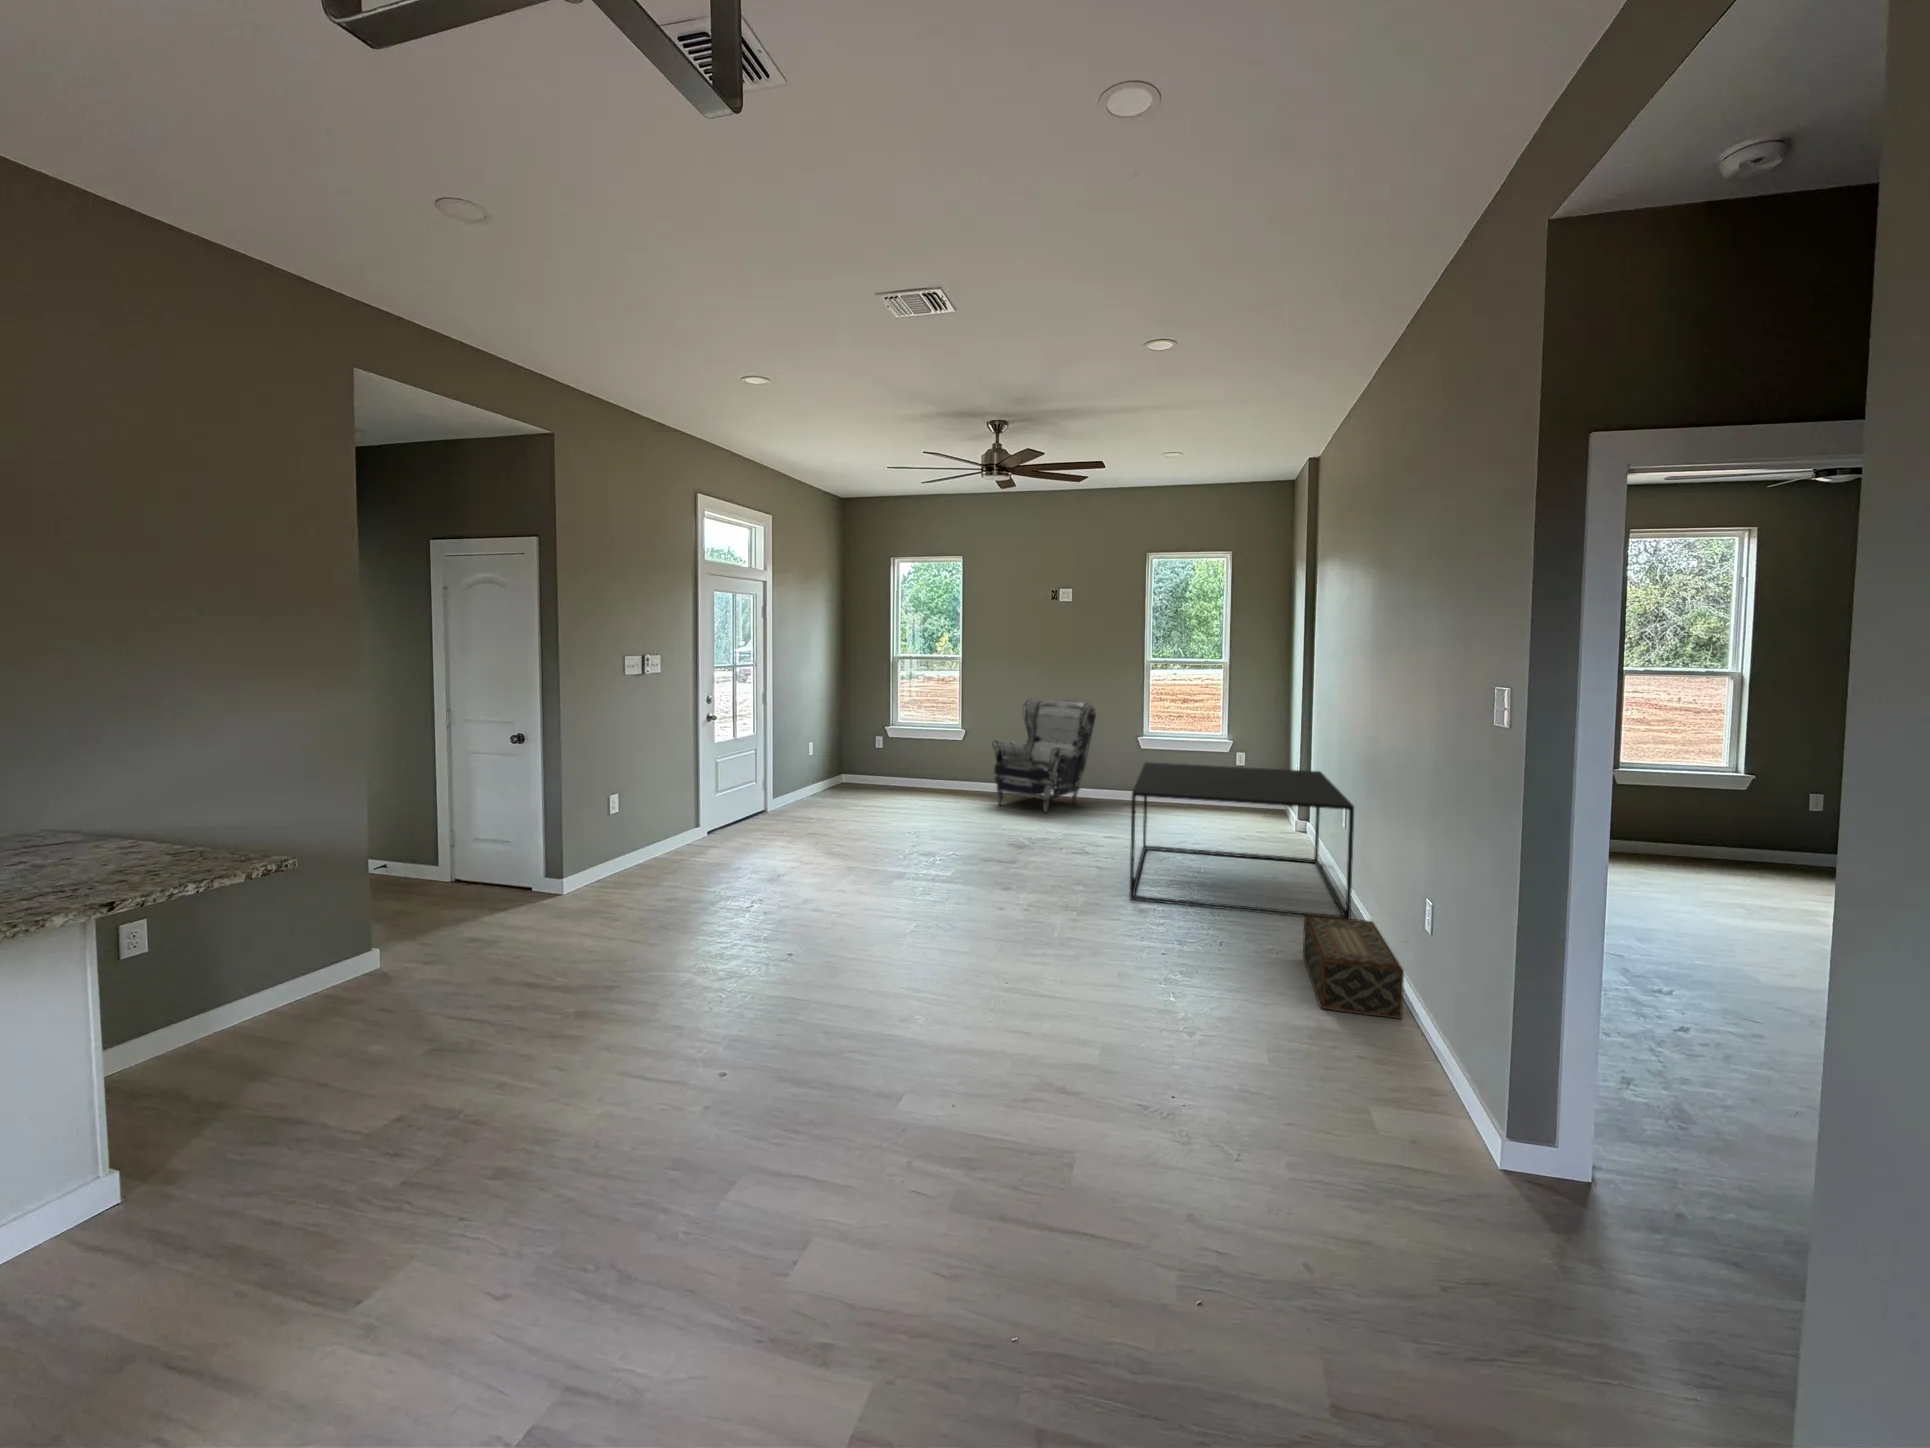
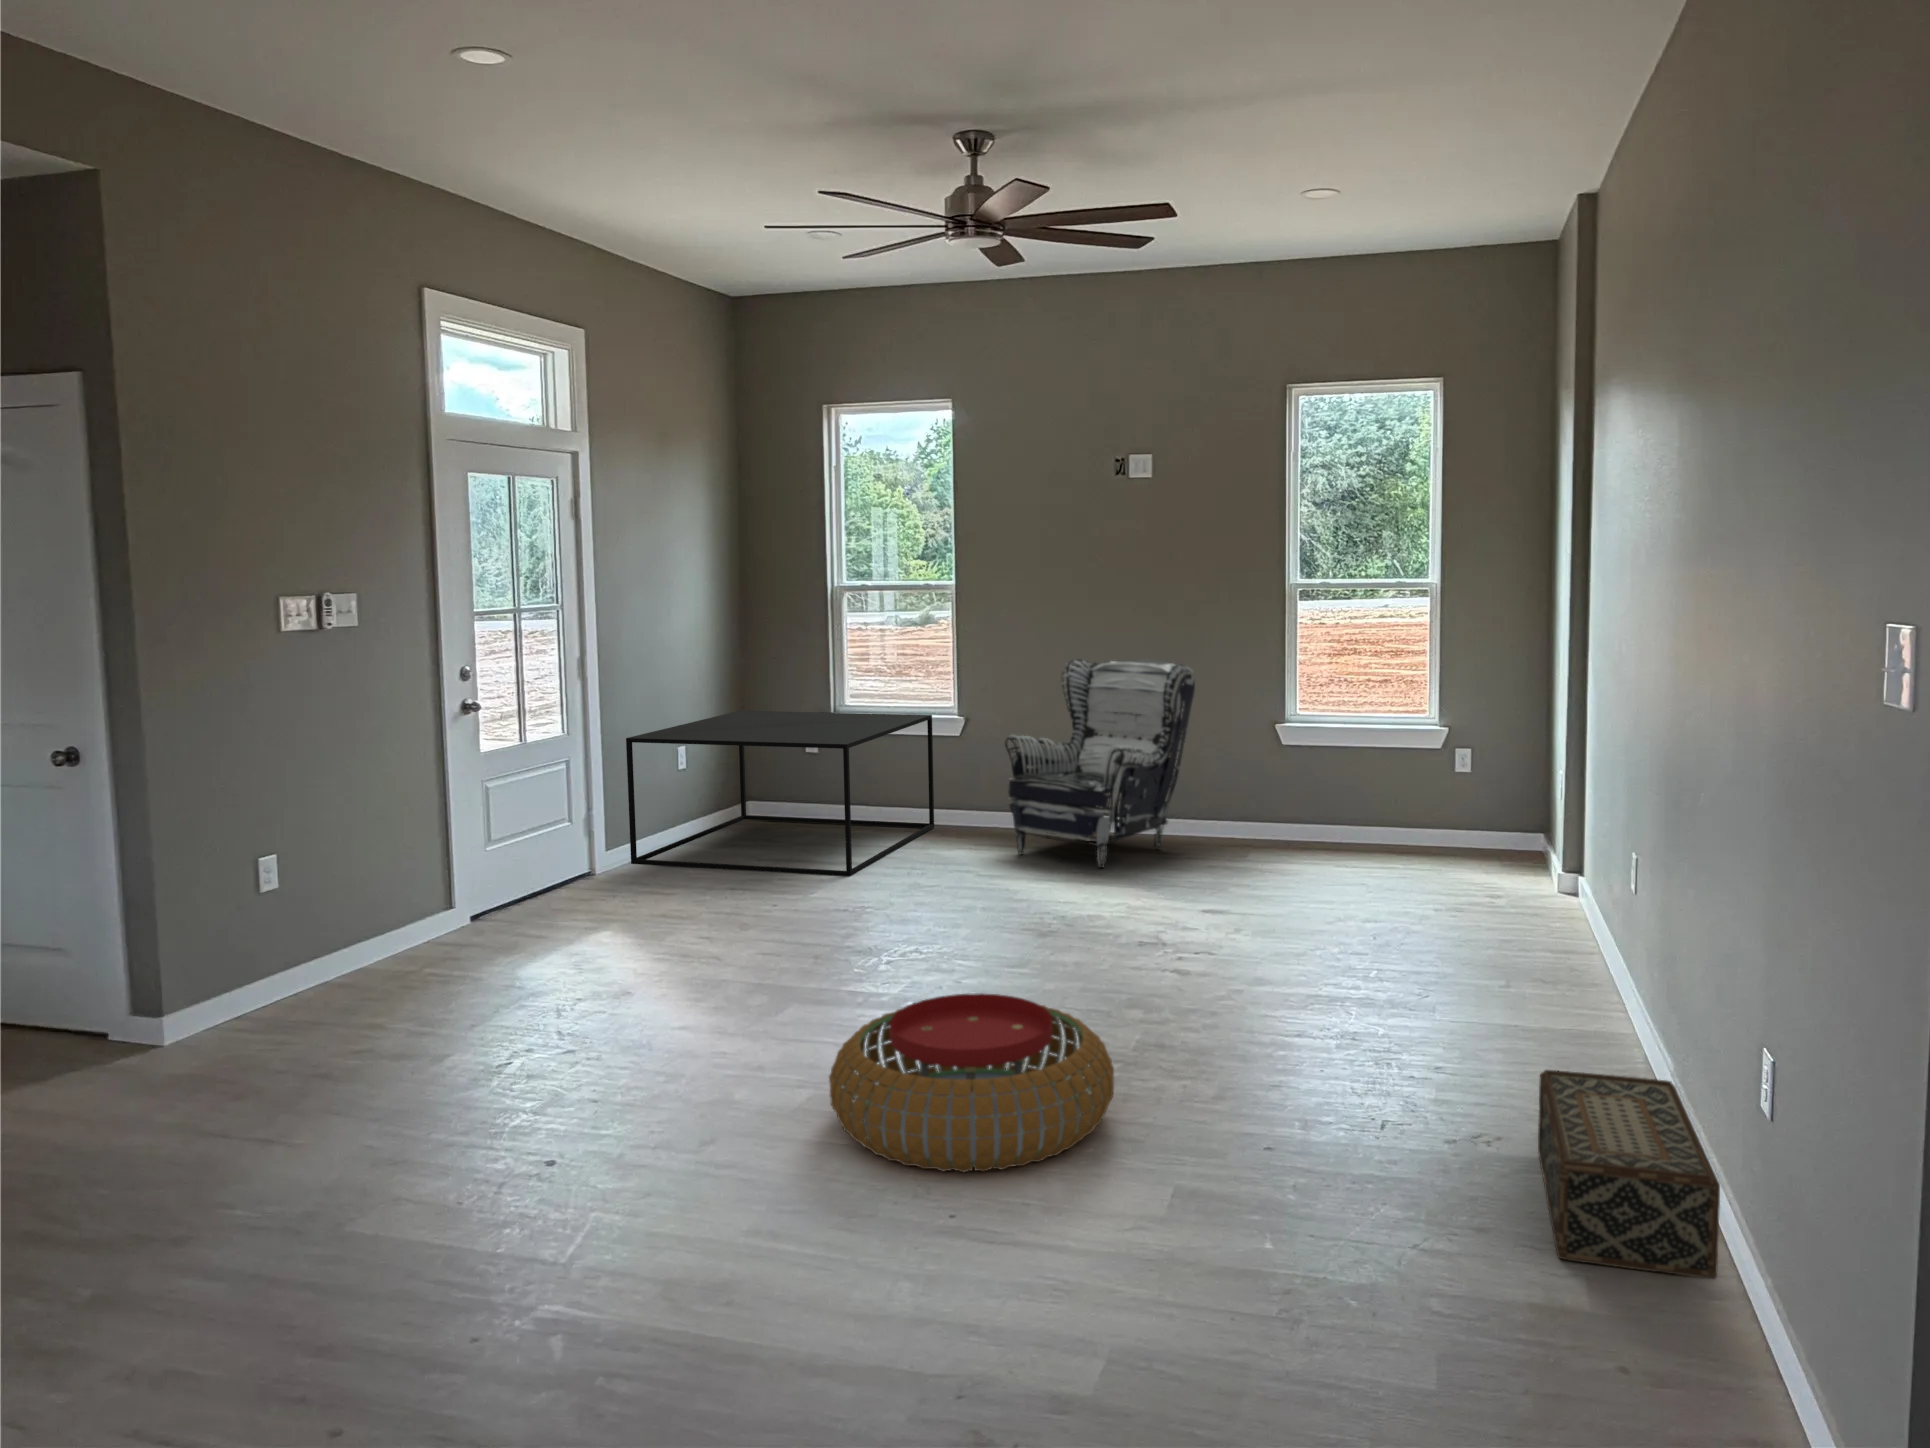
coffee table: present [1130,762,1354,919] -> present [626,711,934,876]
pouf: none [931,872,1080,963] -> present [829,993,1114,1172]

